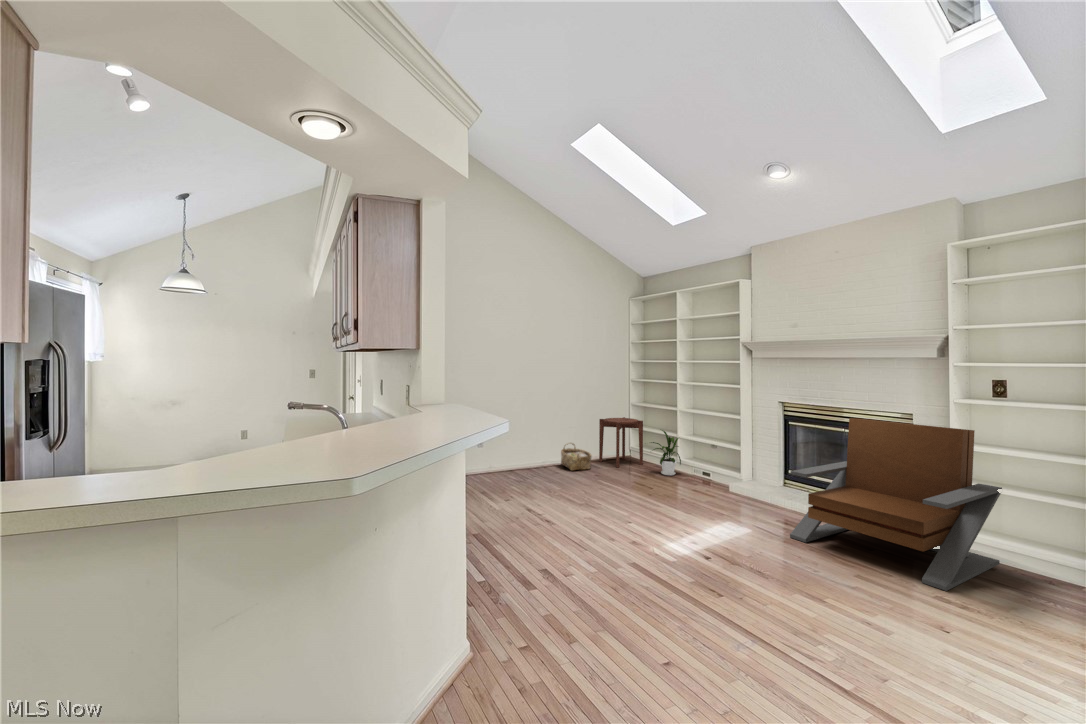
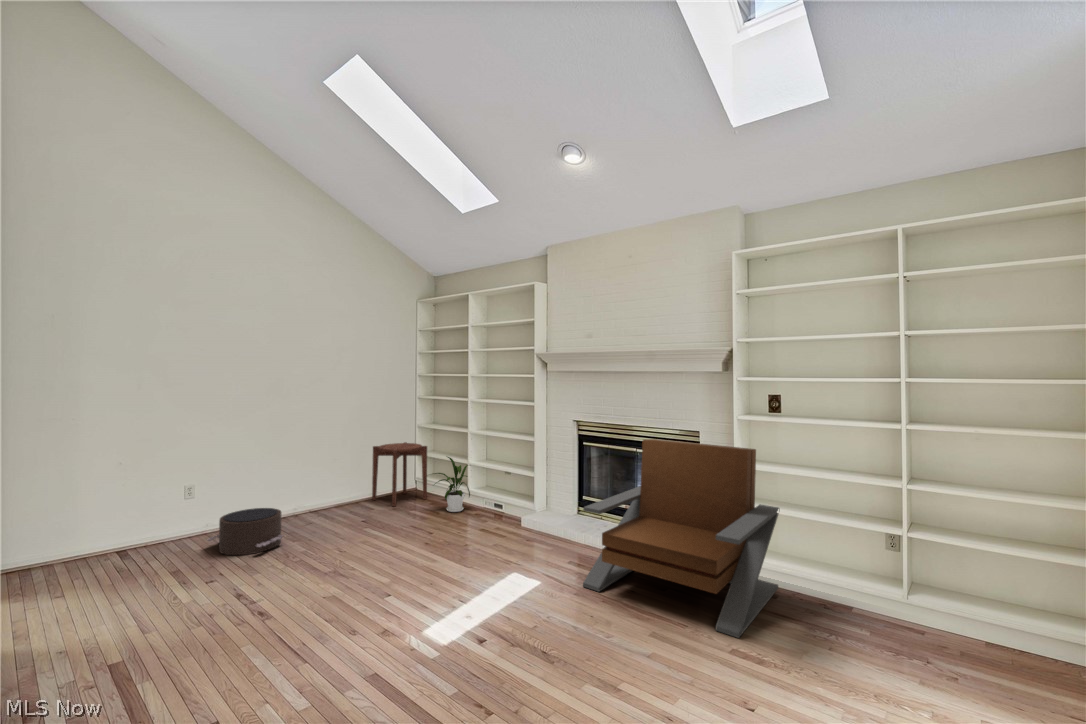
woven basket: present [561,443,591,471] -> none [317,480,359,518]
pouf: none [496,457,546,488] -> present [207,508,283,555]

